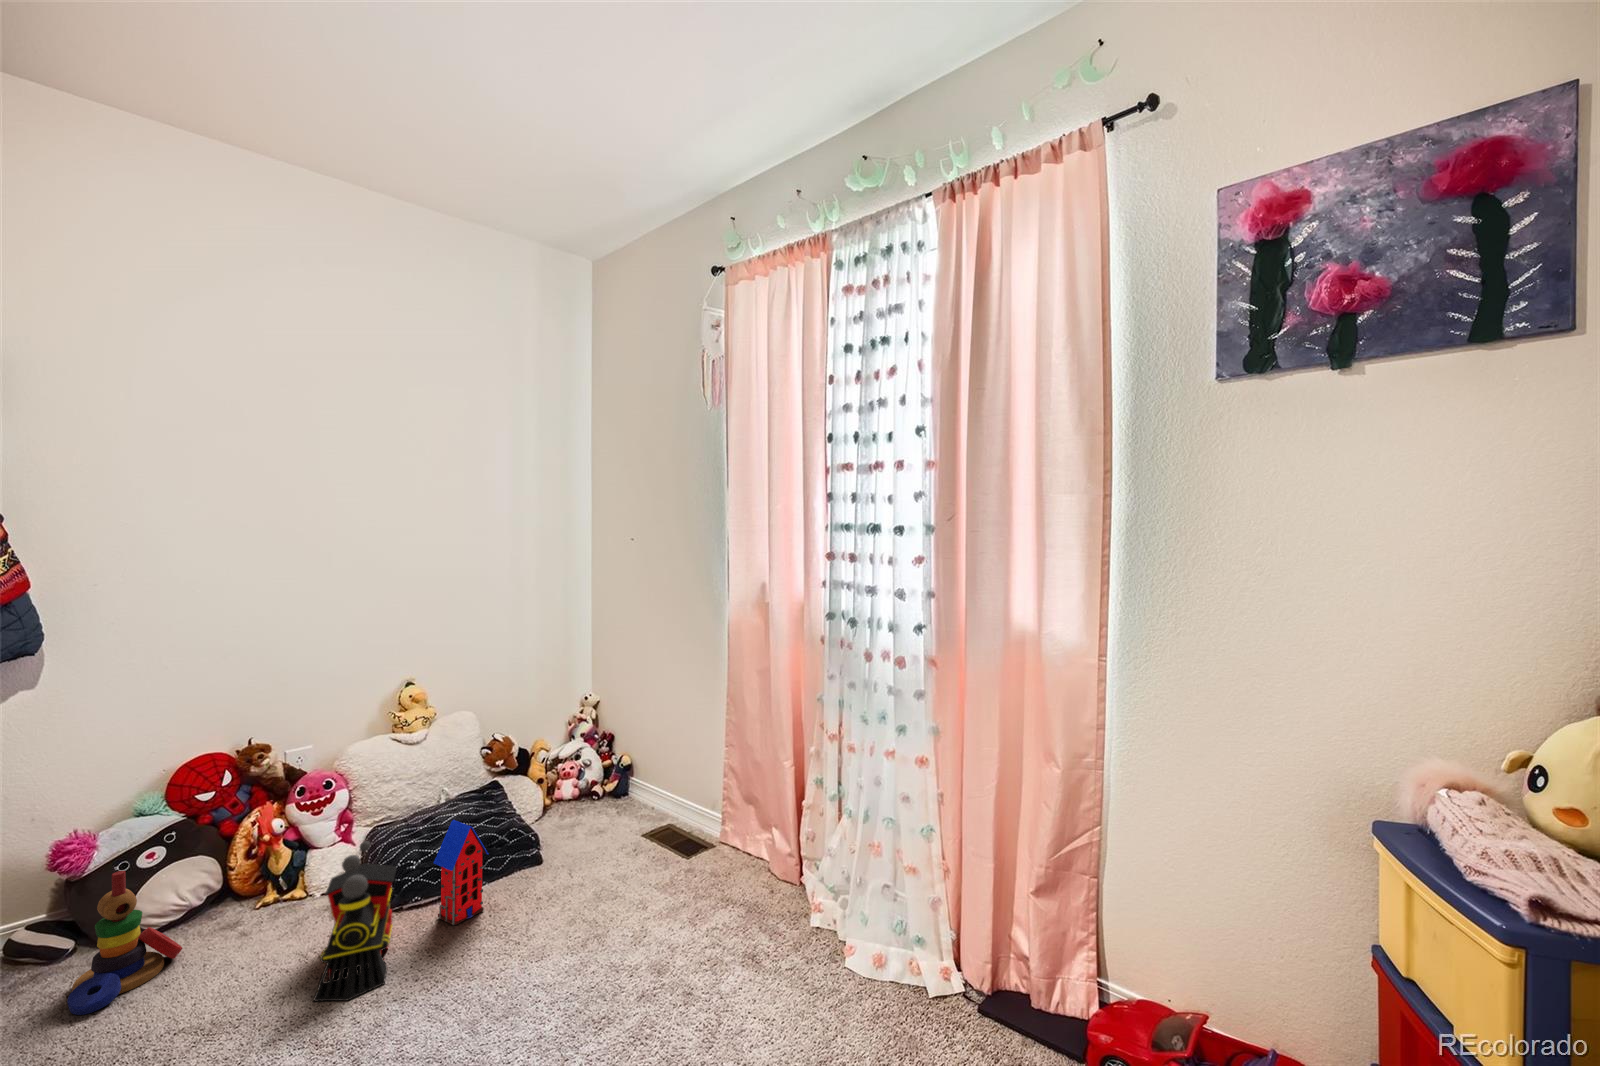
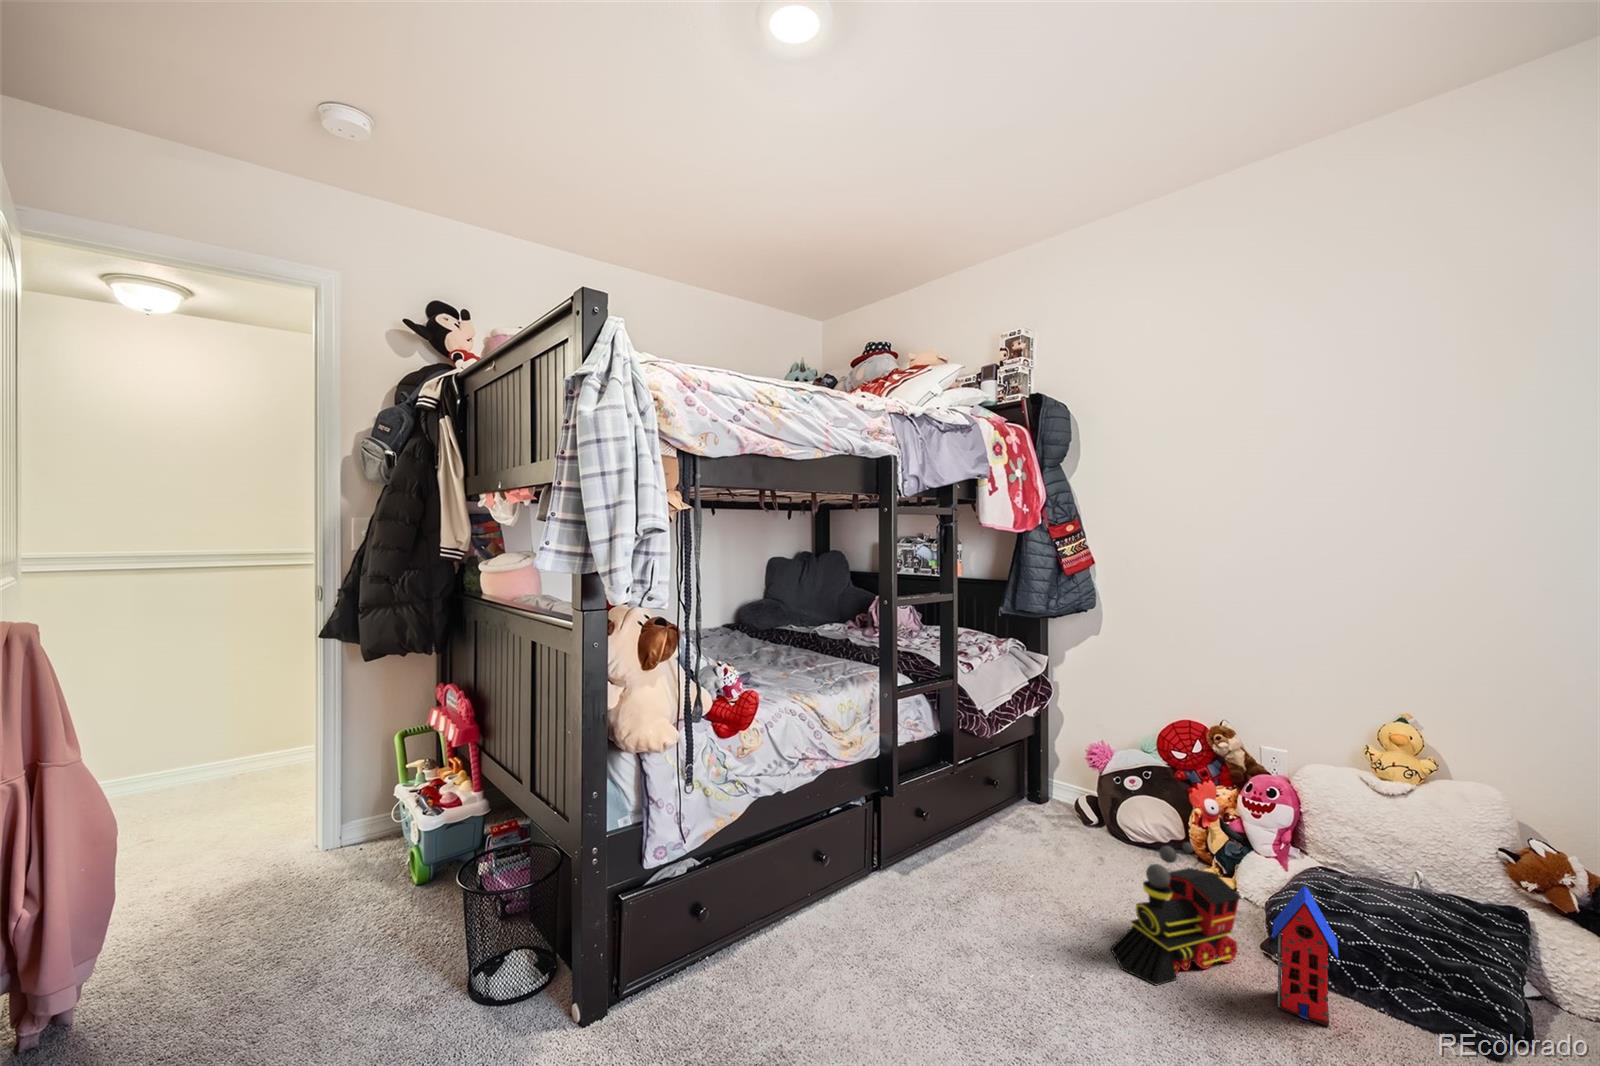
stacking toy: present [67,871,182,1015] -> none [1045,774,1123,864]

